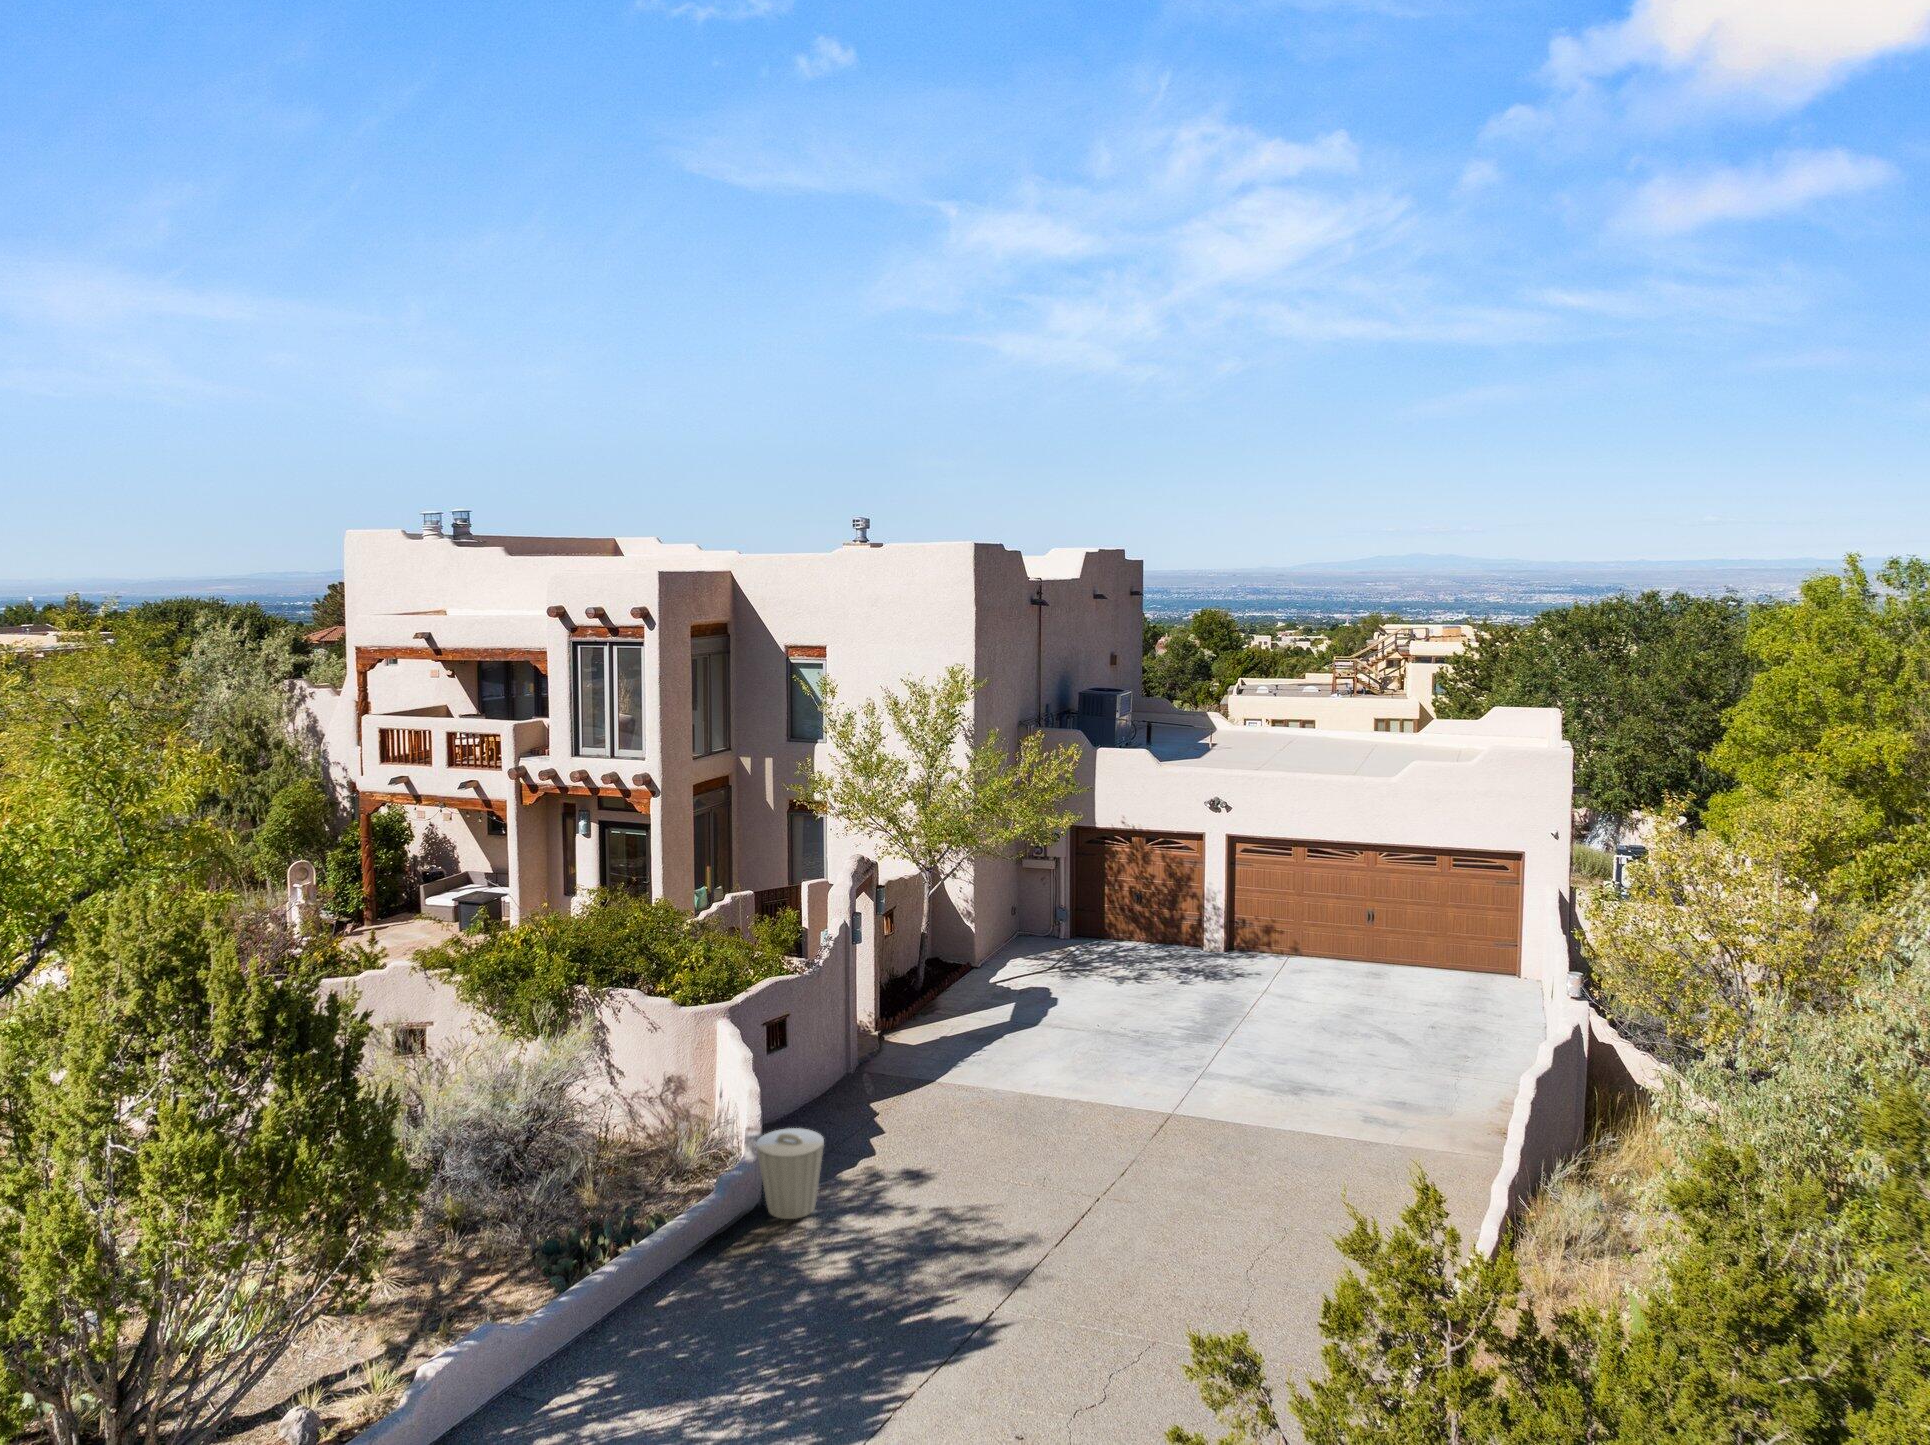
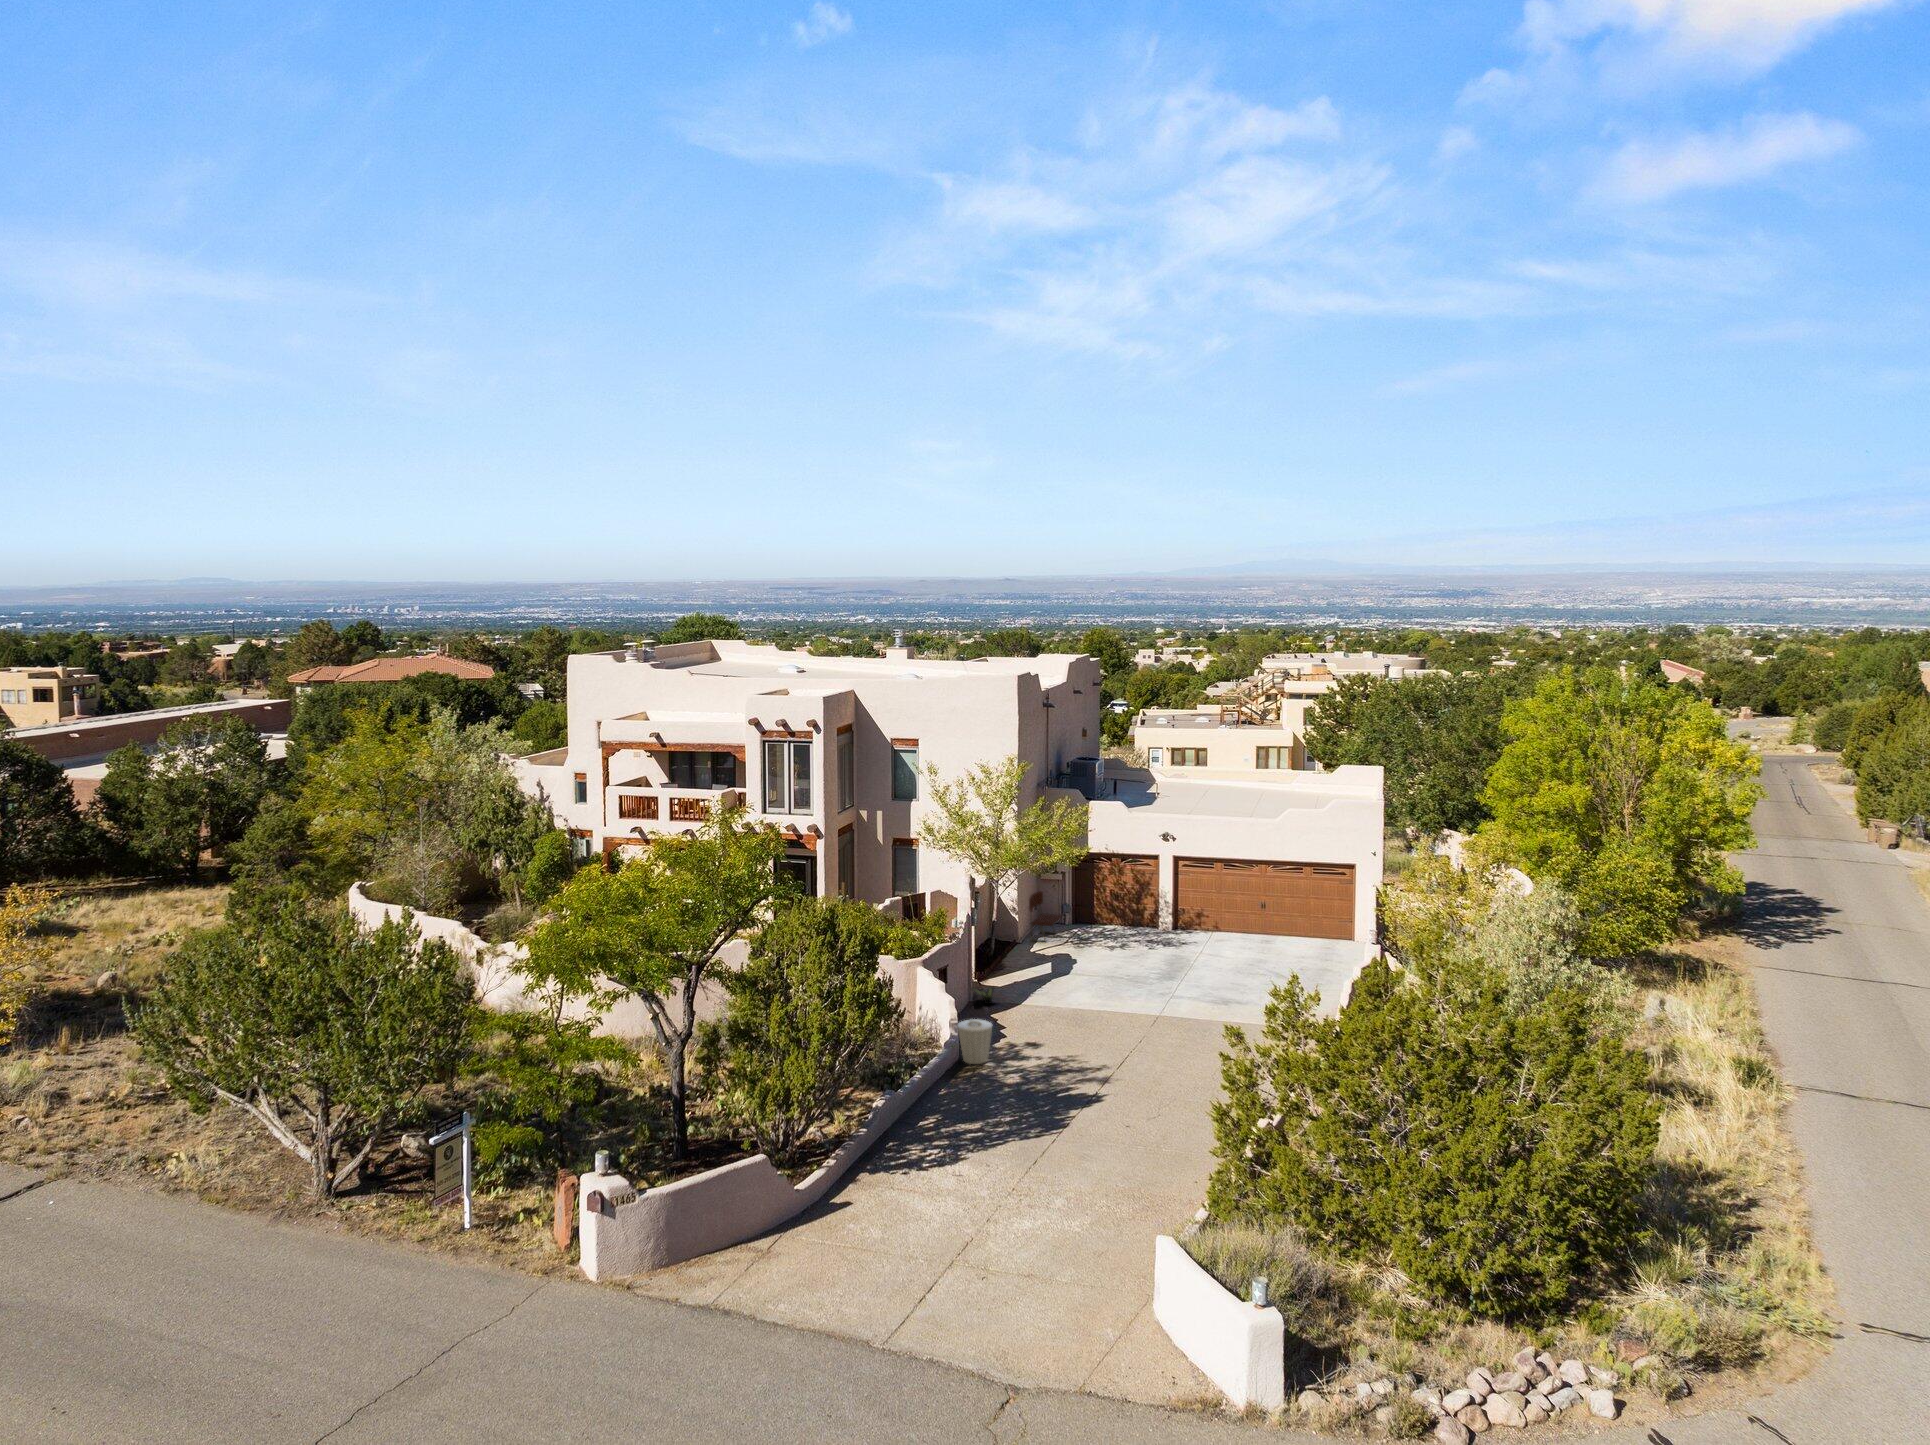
bench: none [987,886,1043,968] -> present [1029,891,1061,942]
potted plant: none [840,1051,897,1083] -> present [971,987,994,1003]

